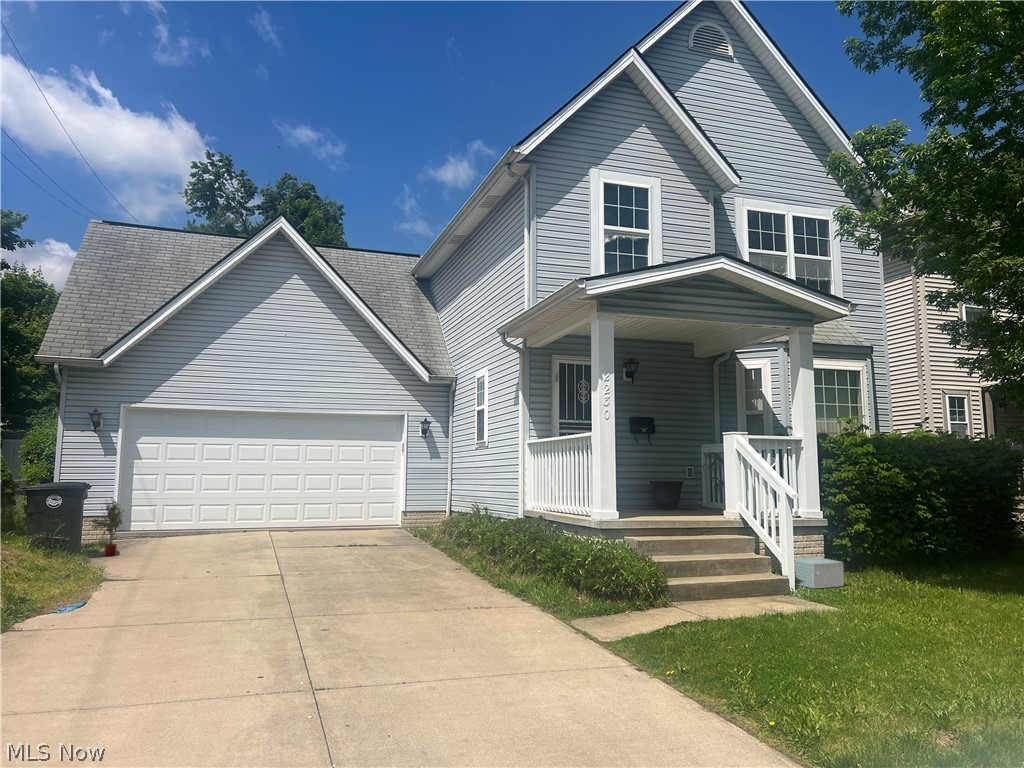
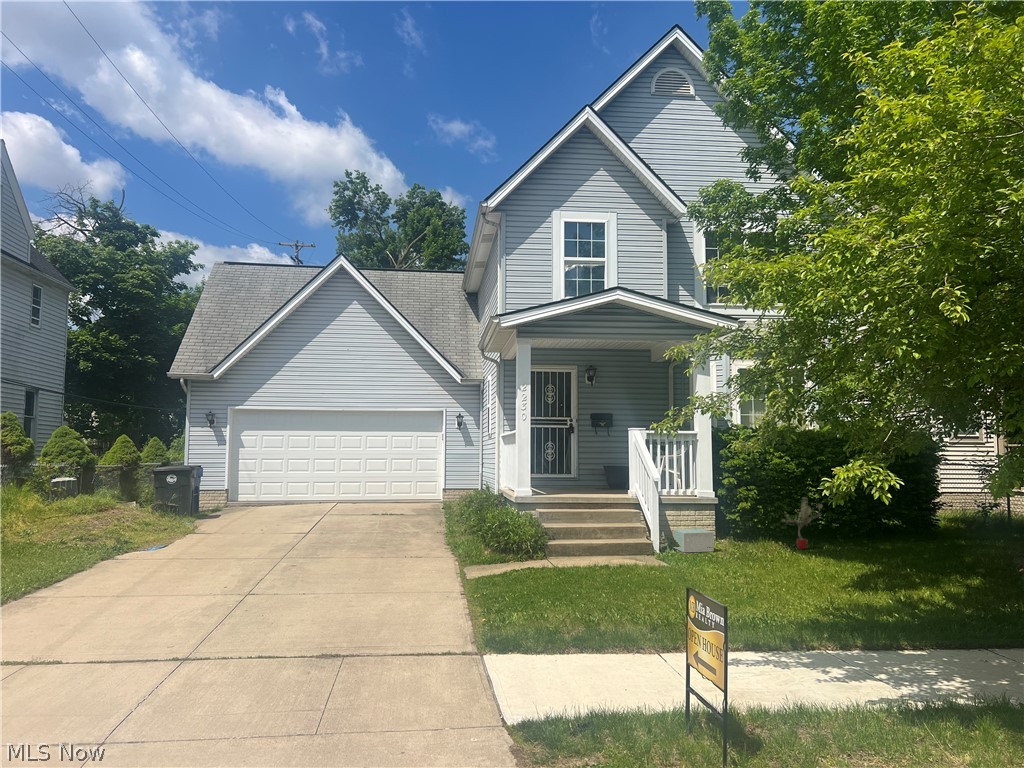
potted tree: present [92,499,124,556] -> present [782,498,822,549]

